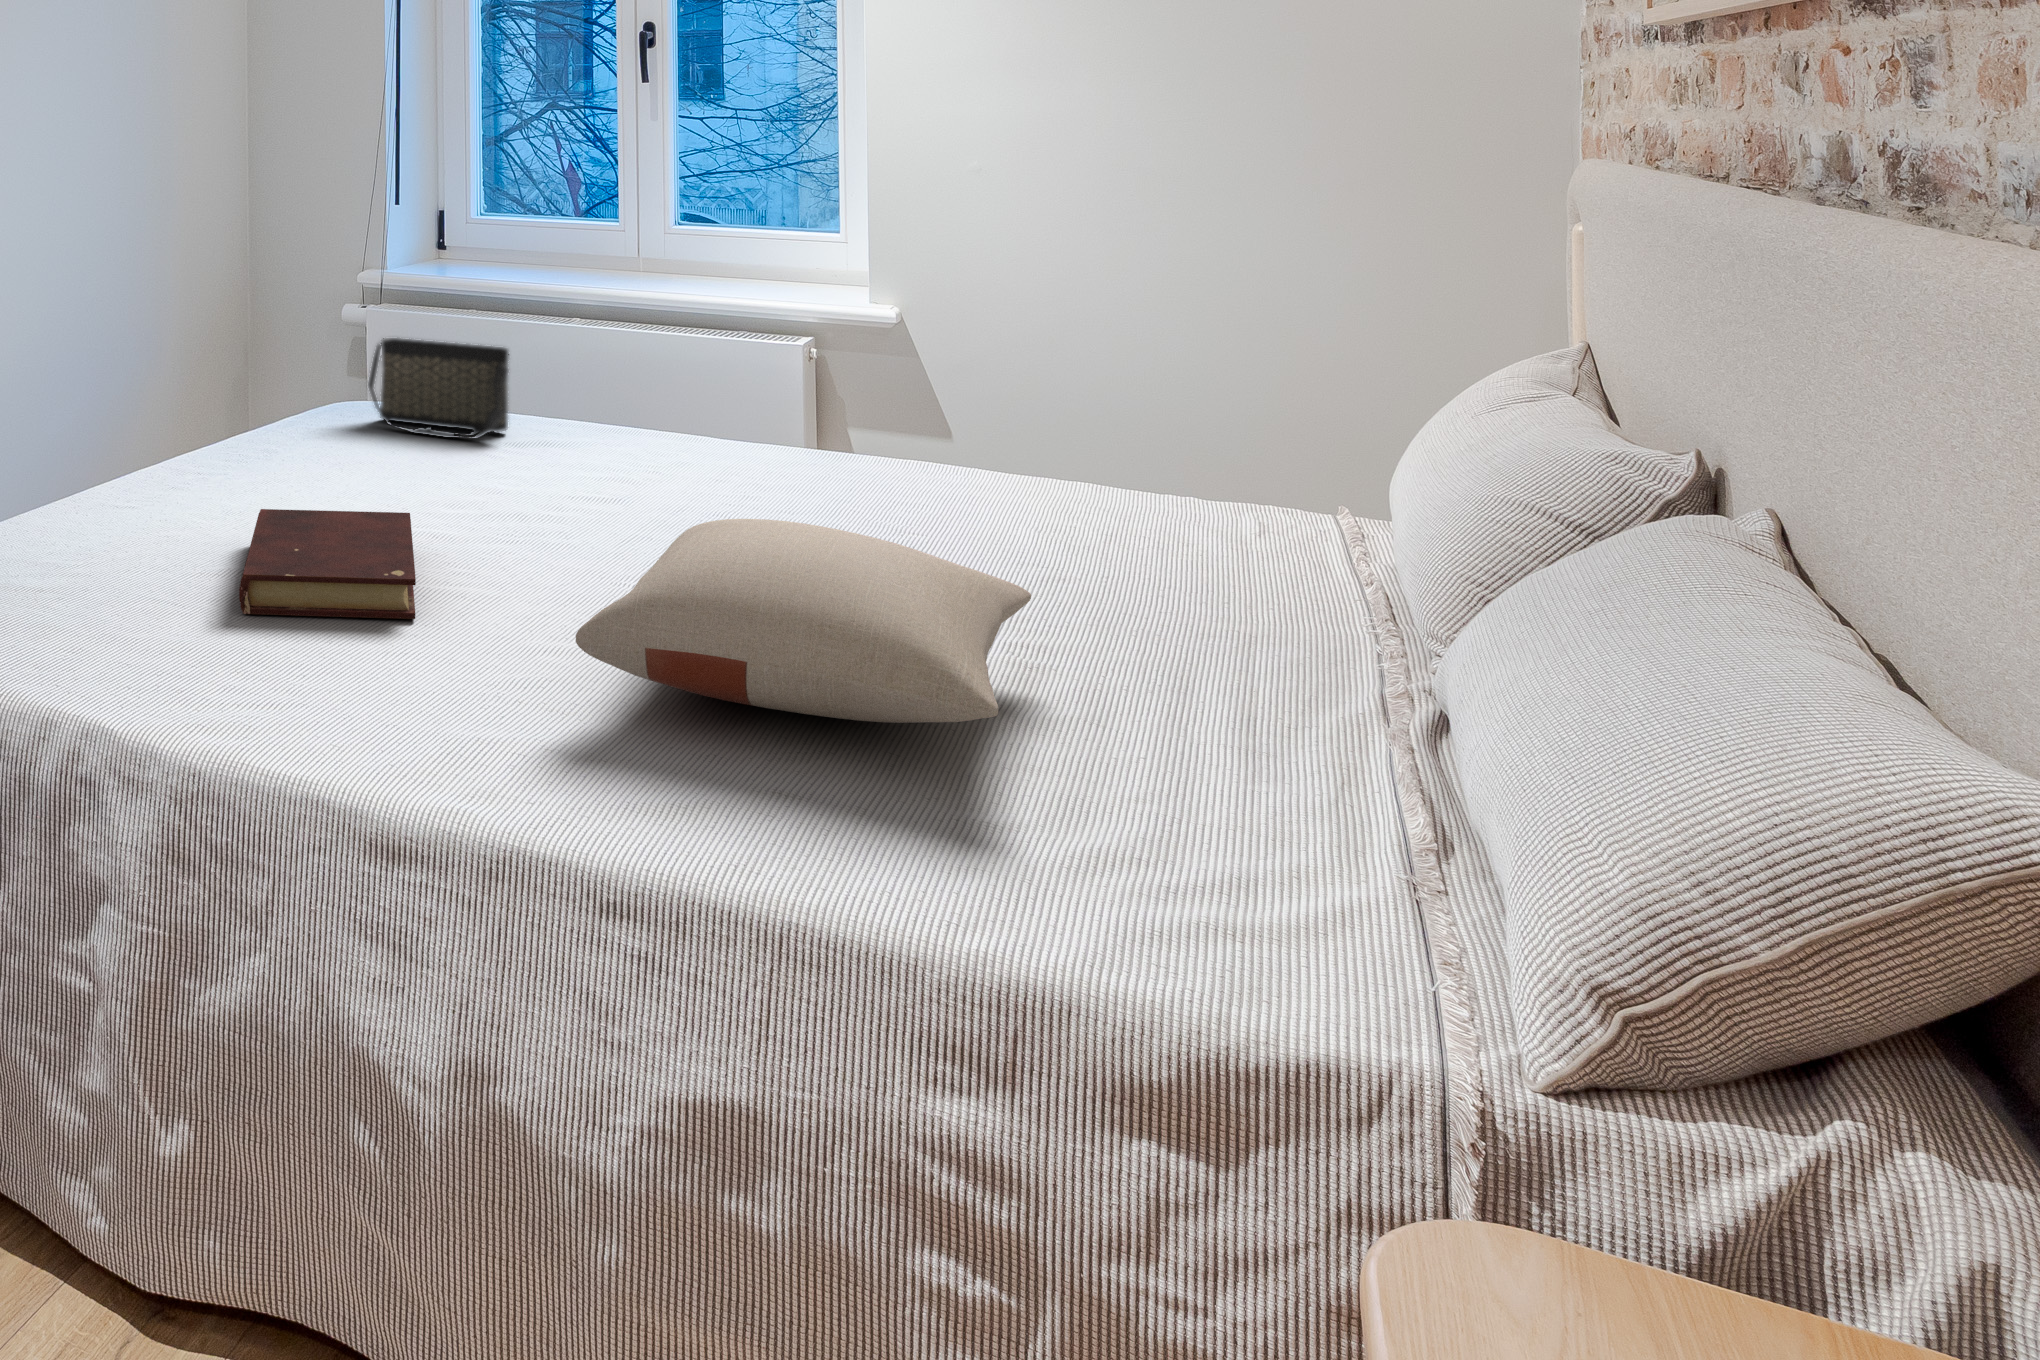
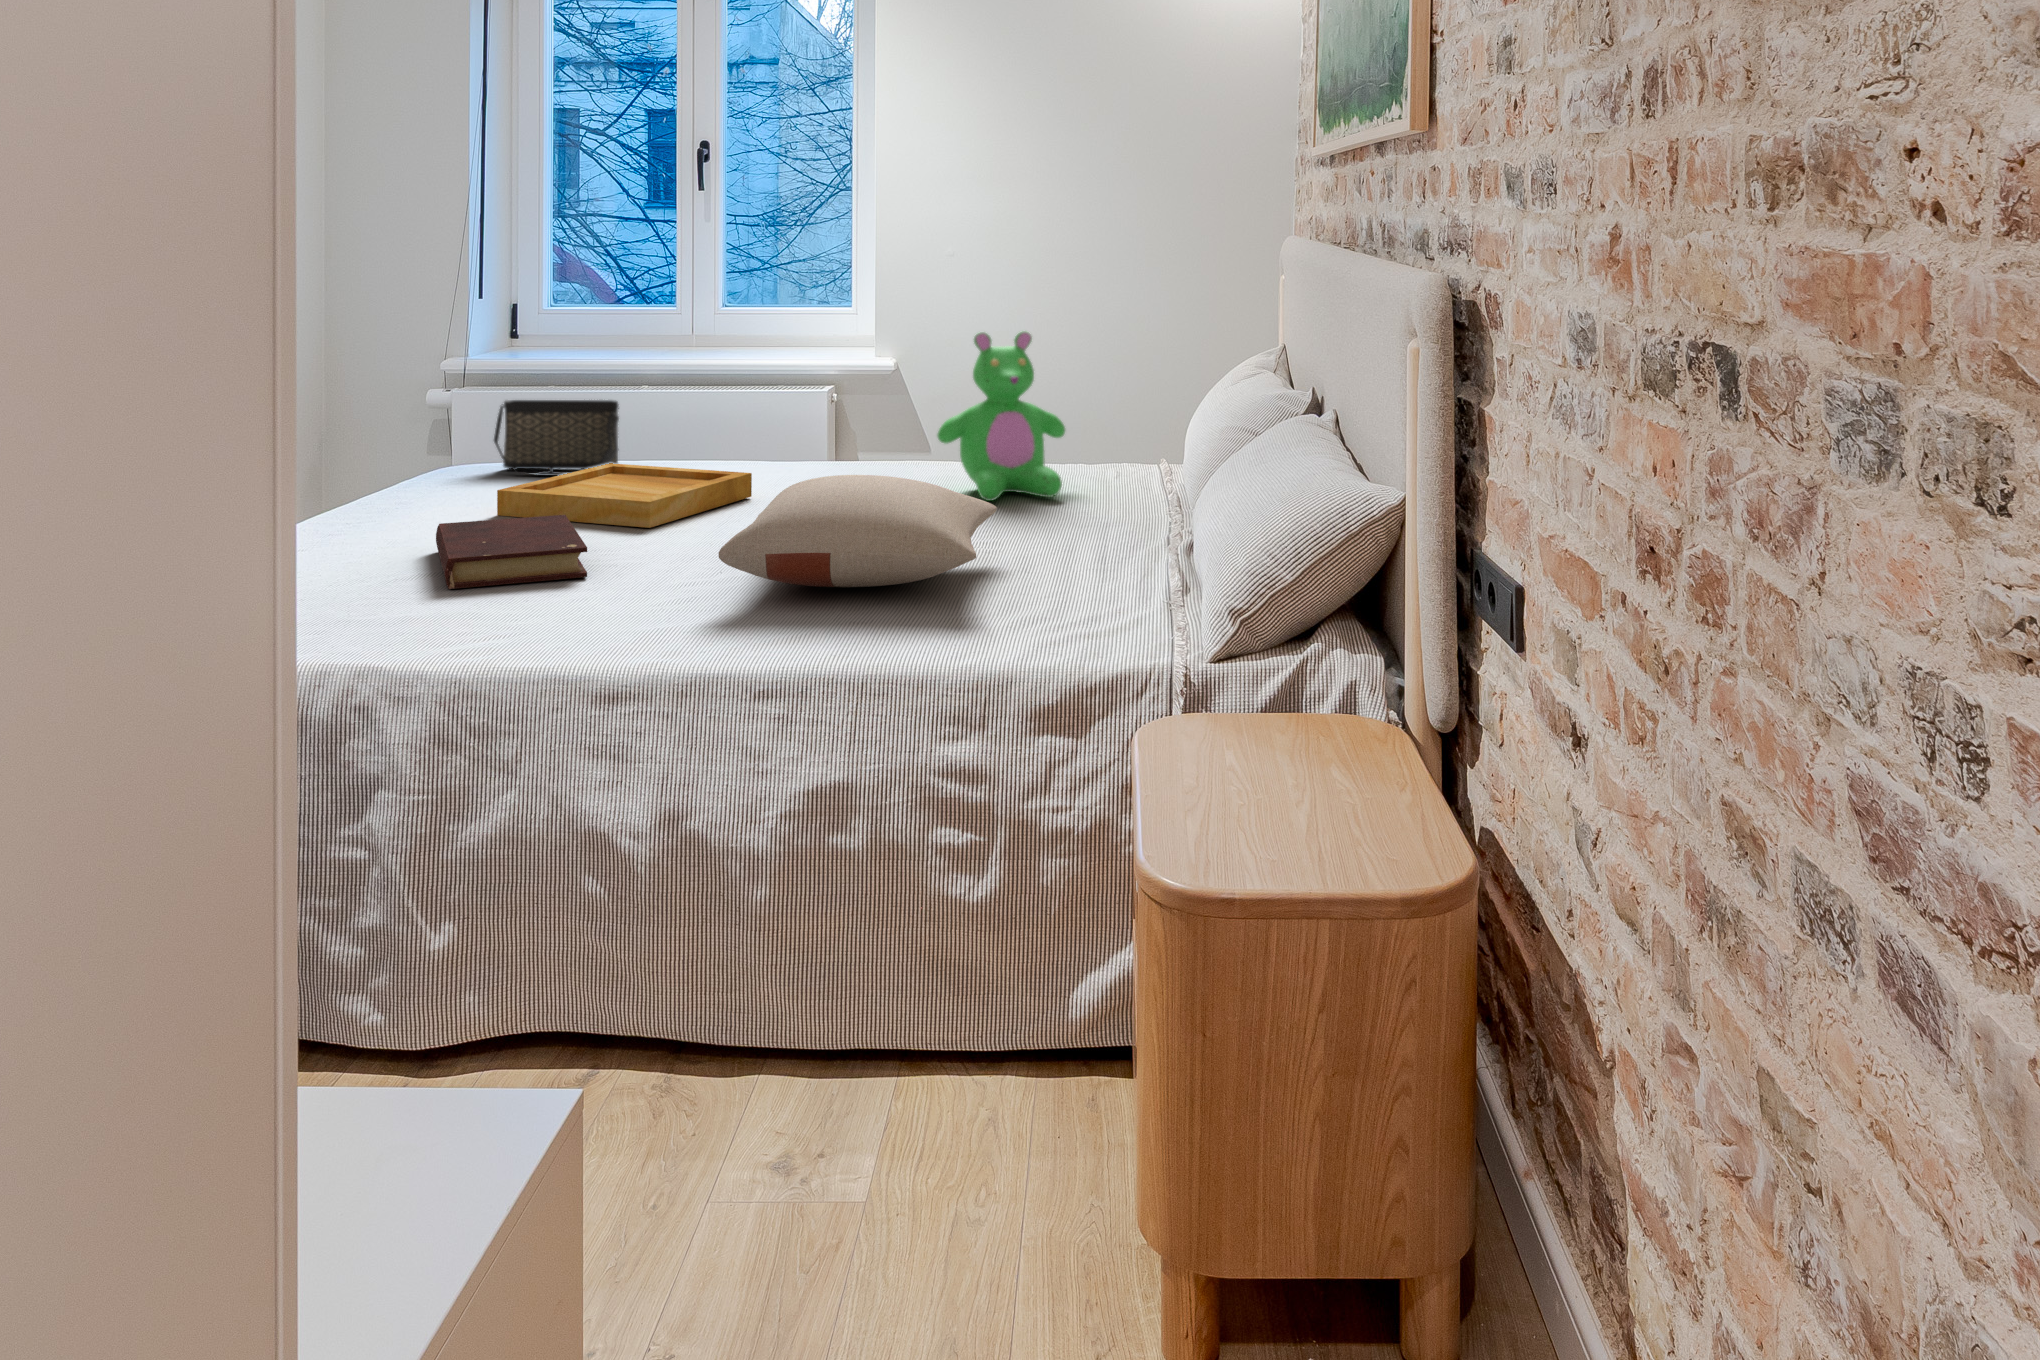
teddy bear: none [931,293,1140,553] -> present [937,331,1065,501]
tray: none [348,430,664,538] -> present [497,463,752,528]

